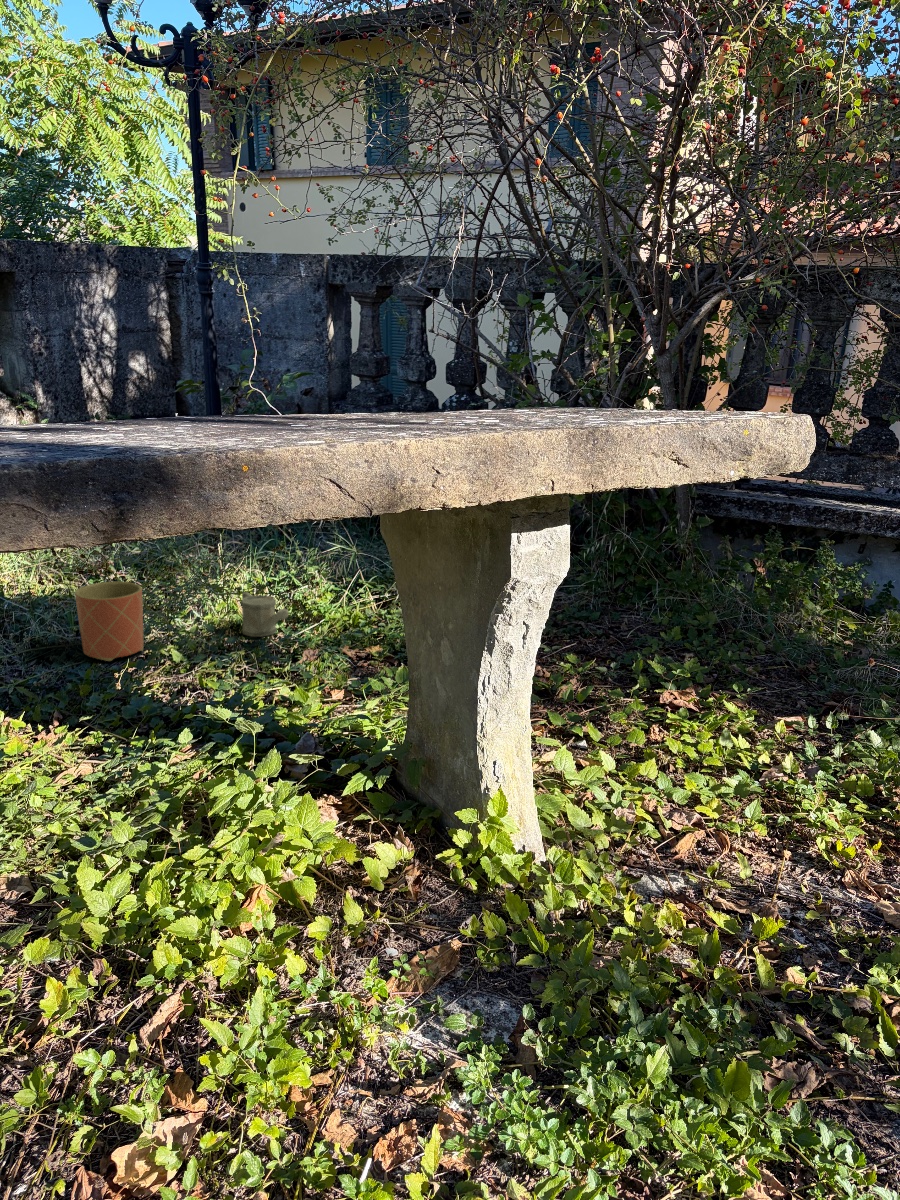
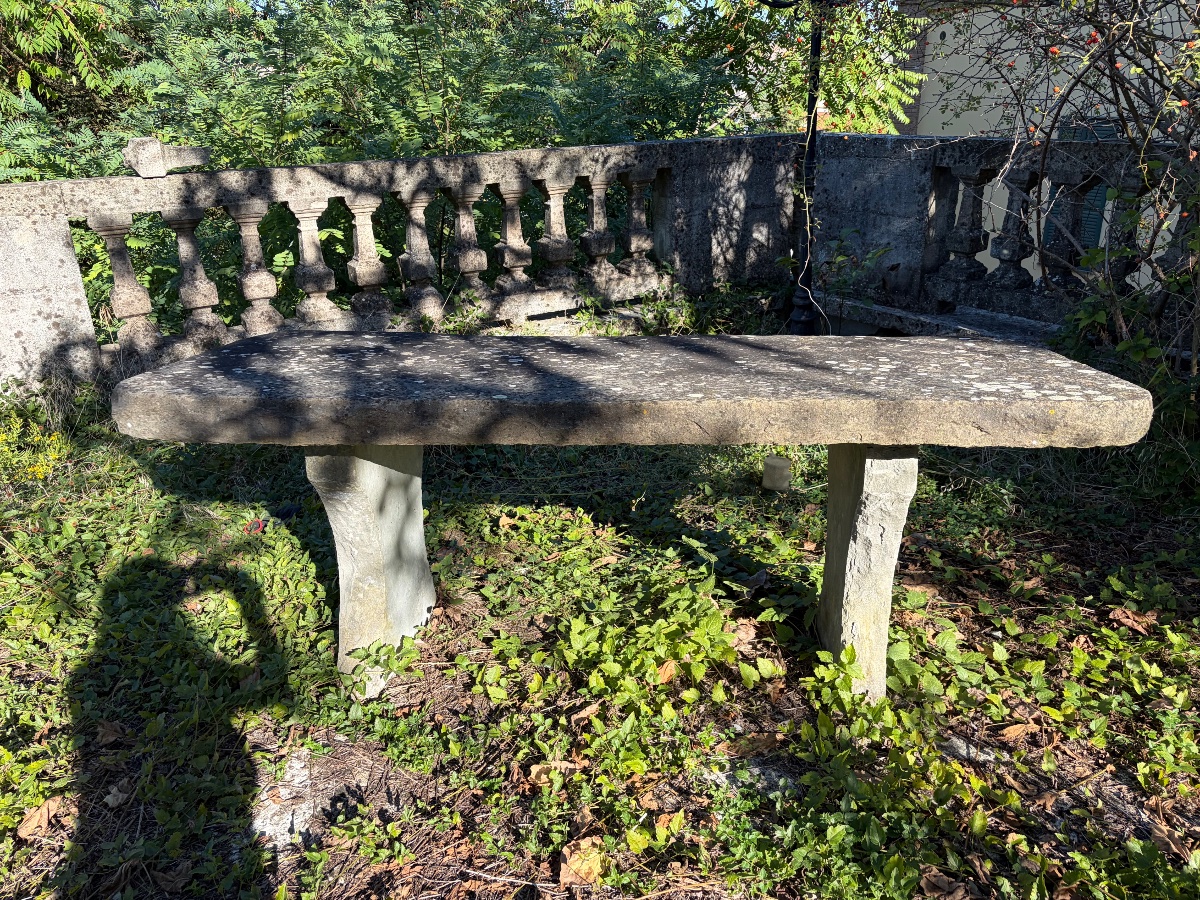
planter: present [75,582,144,661] -> none [642,429,689,488]

